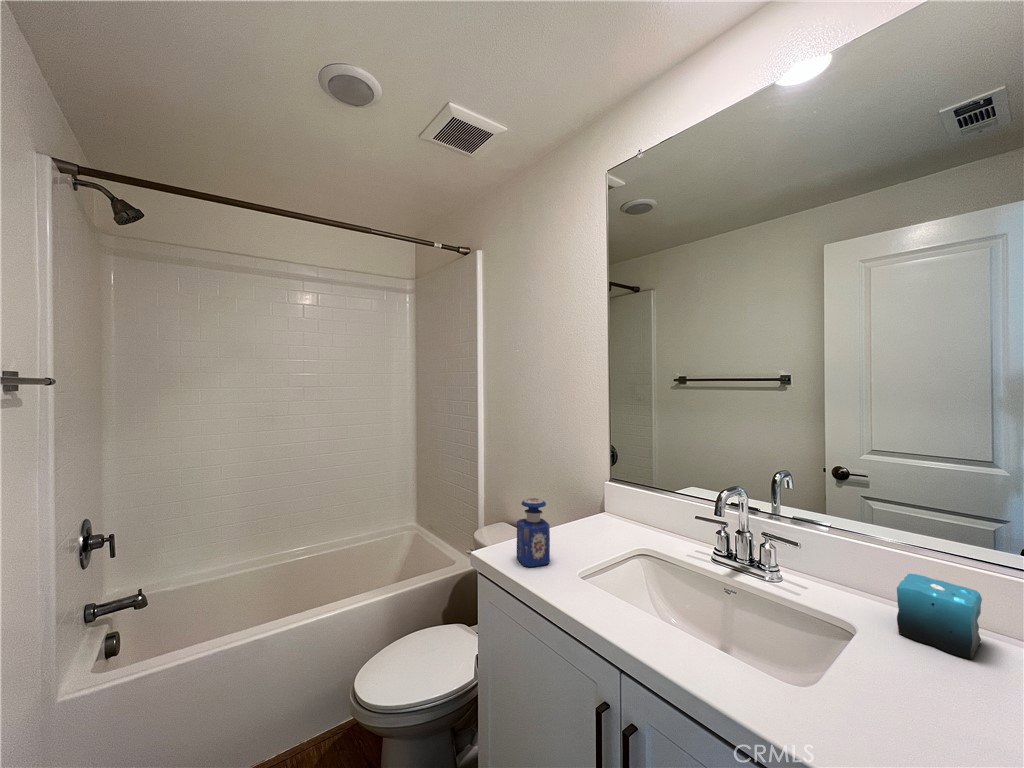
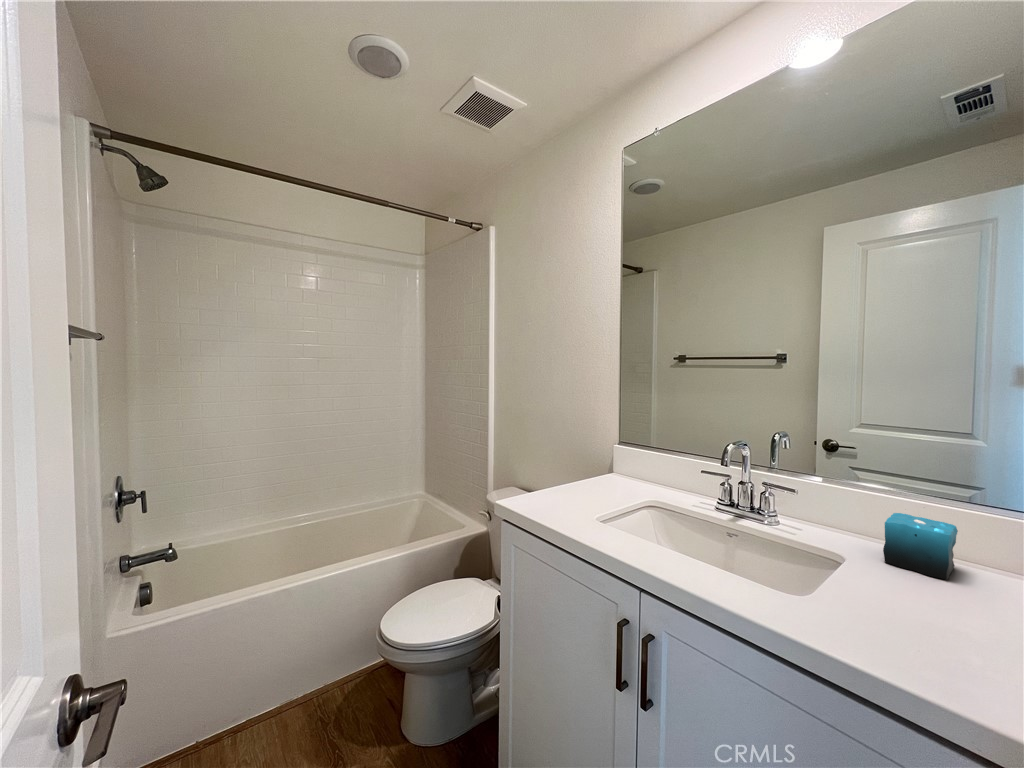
perfume bottle: present [517,498,550,567] -> none [539,452,570,513]

